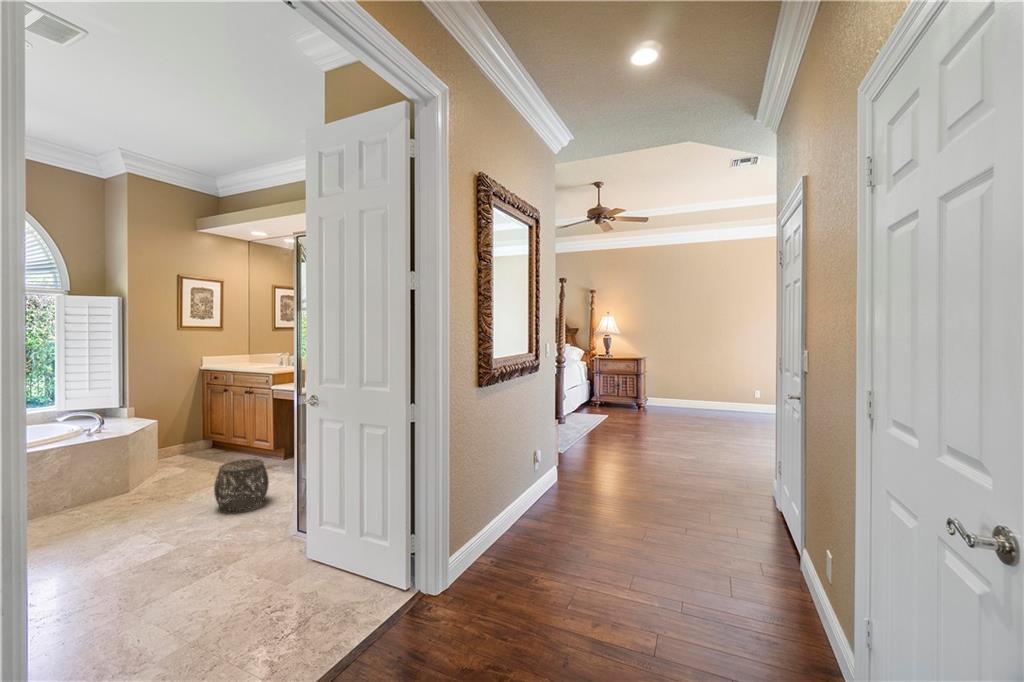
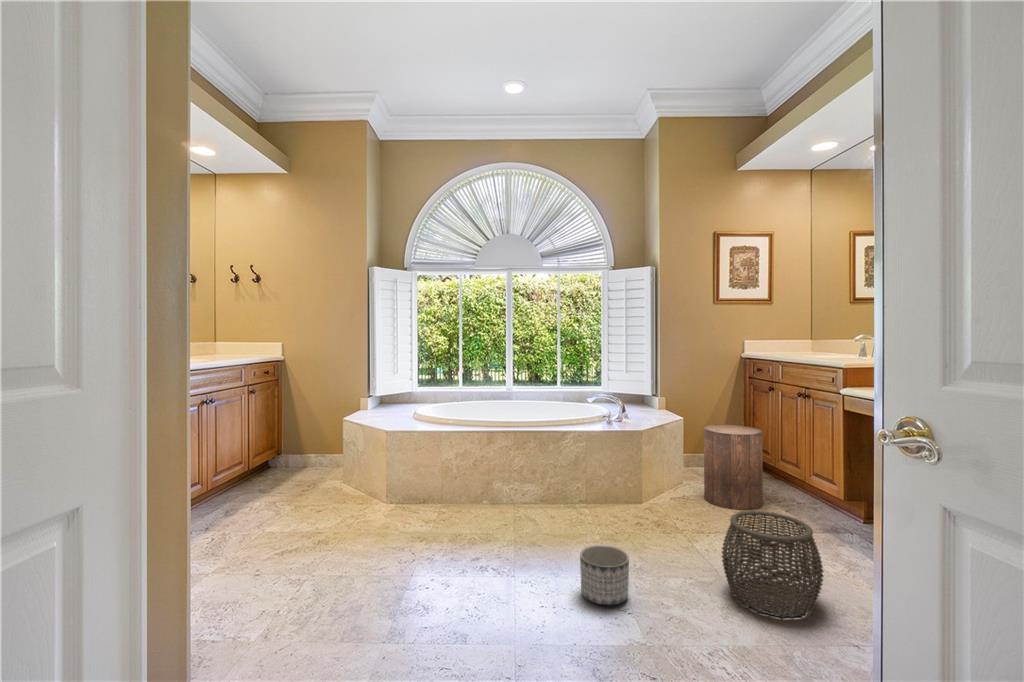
stool: none [180,418,225,476] -> present [704,425,763,510]
planter: none [114,508,155,546] -> present [580,545,629,605]

